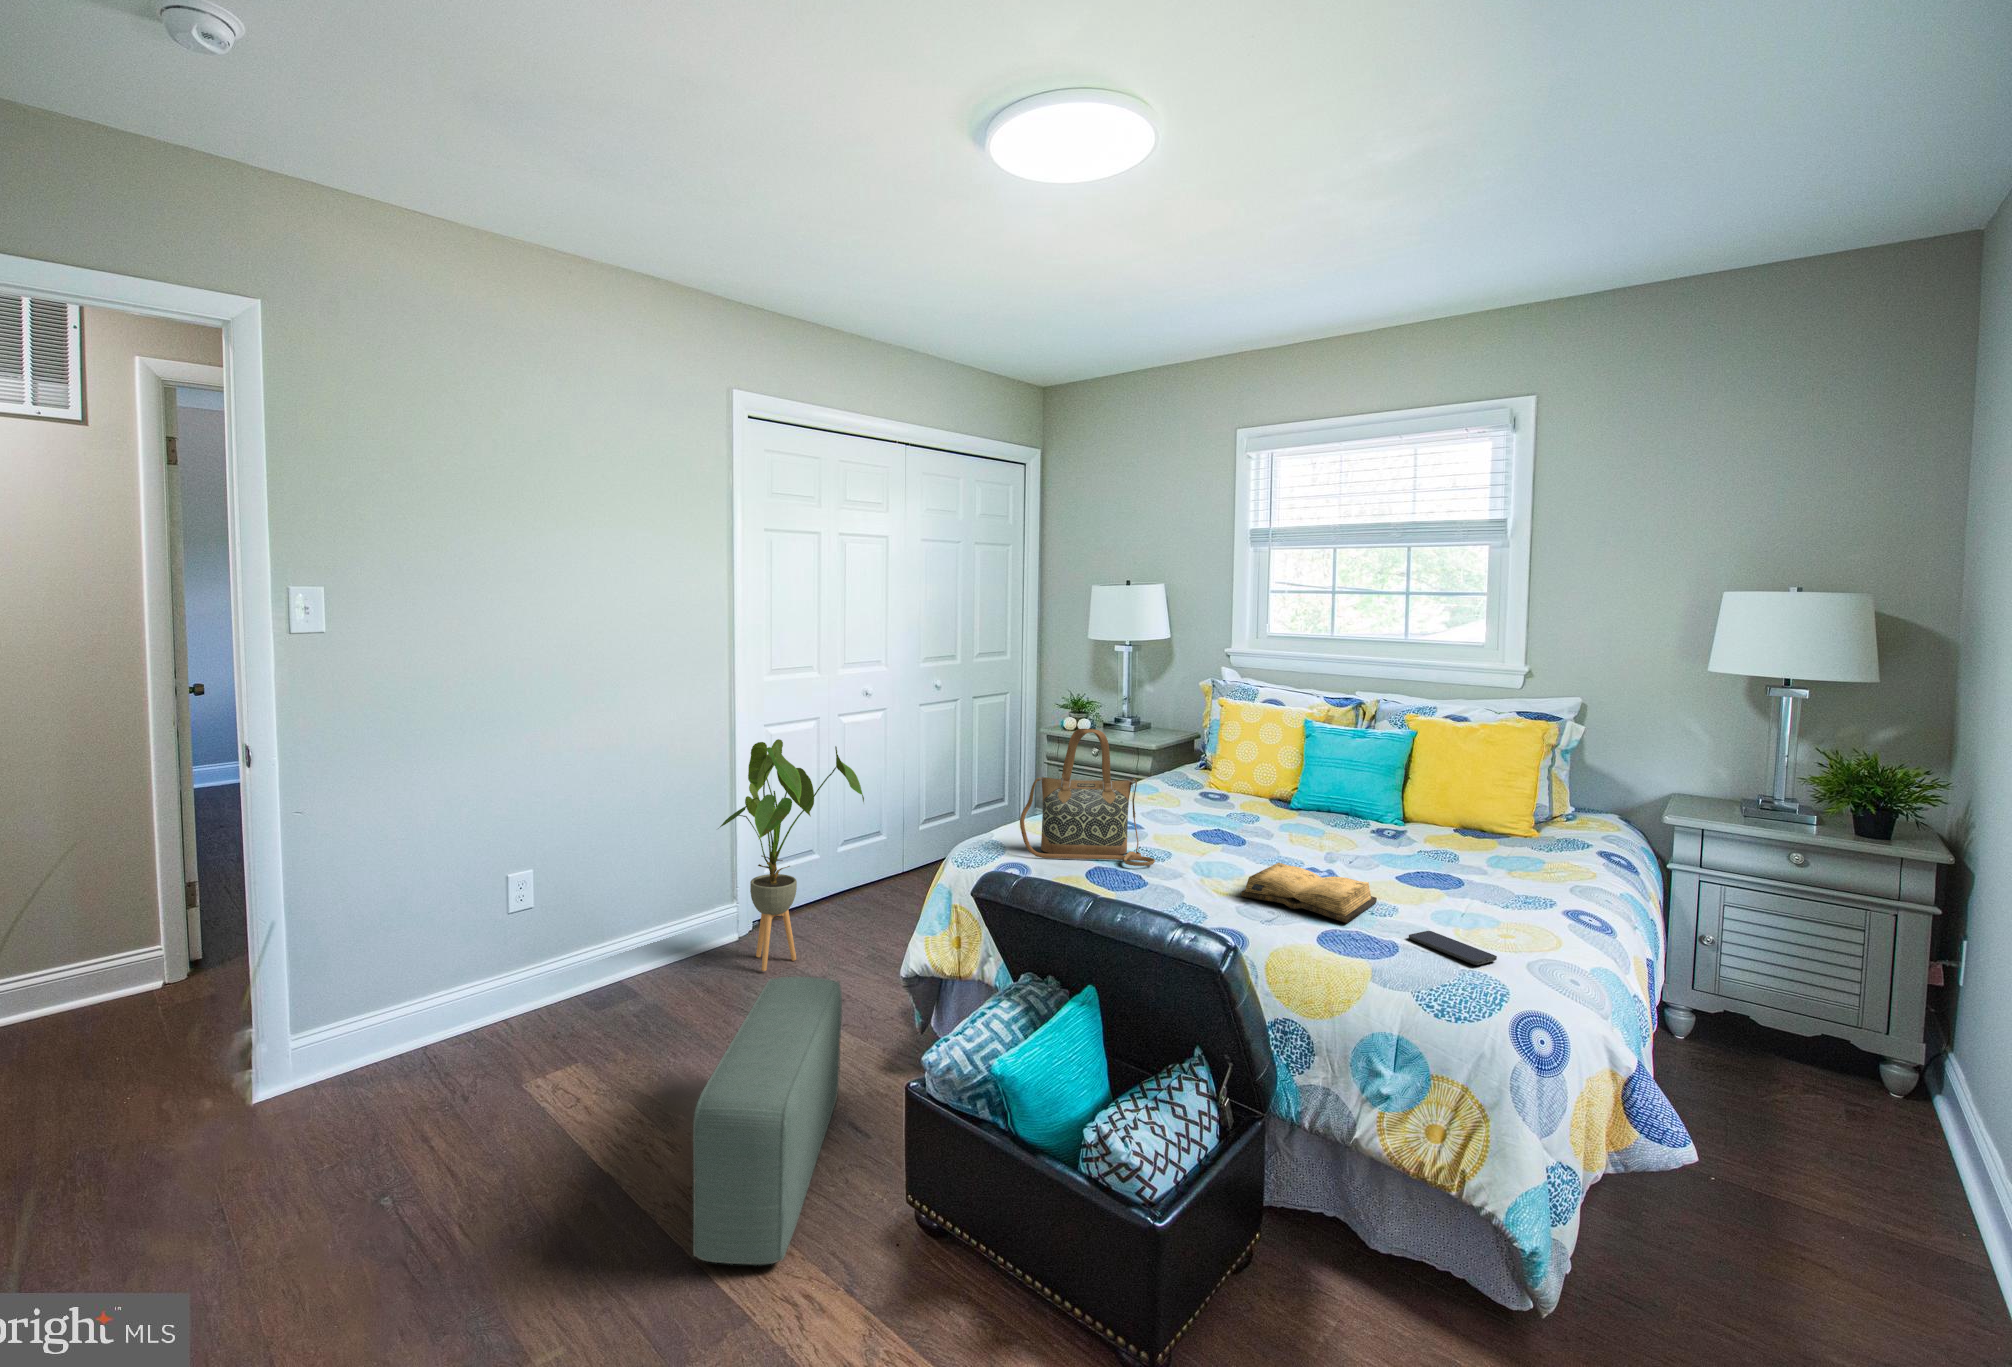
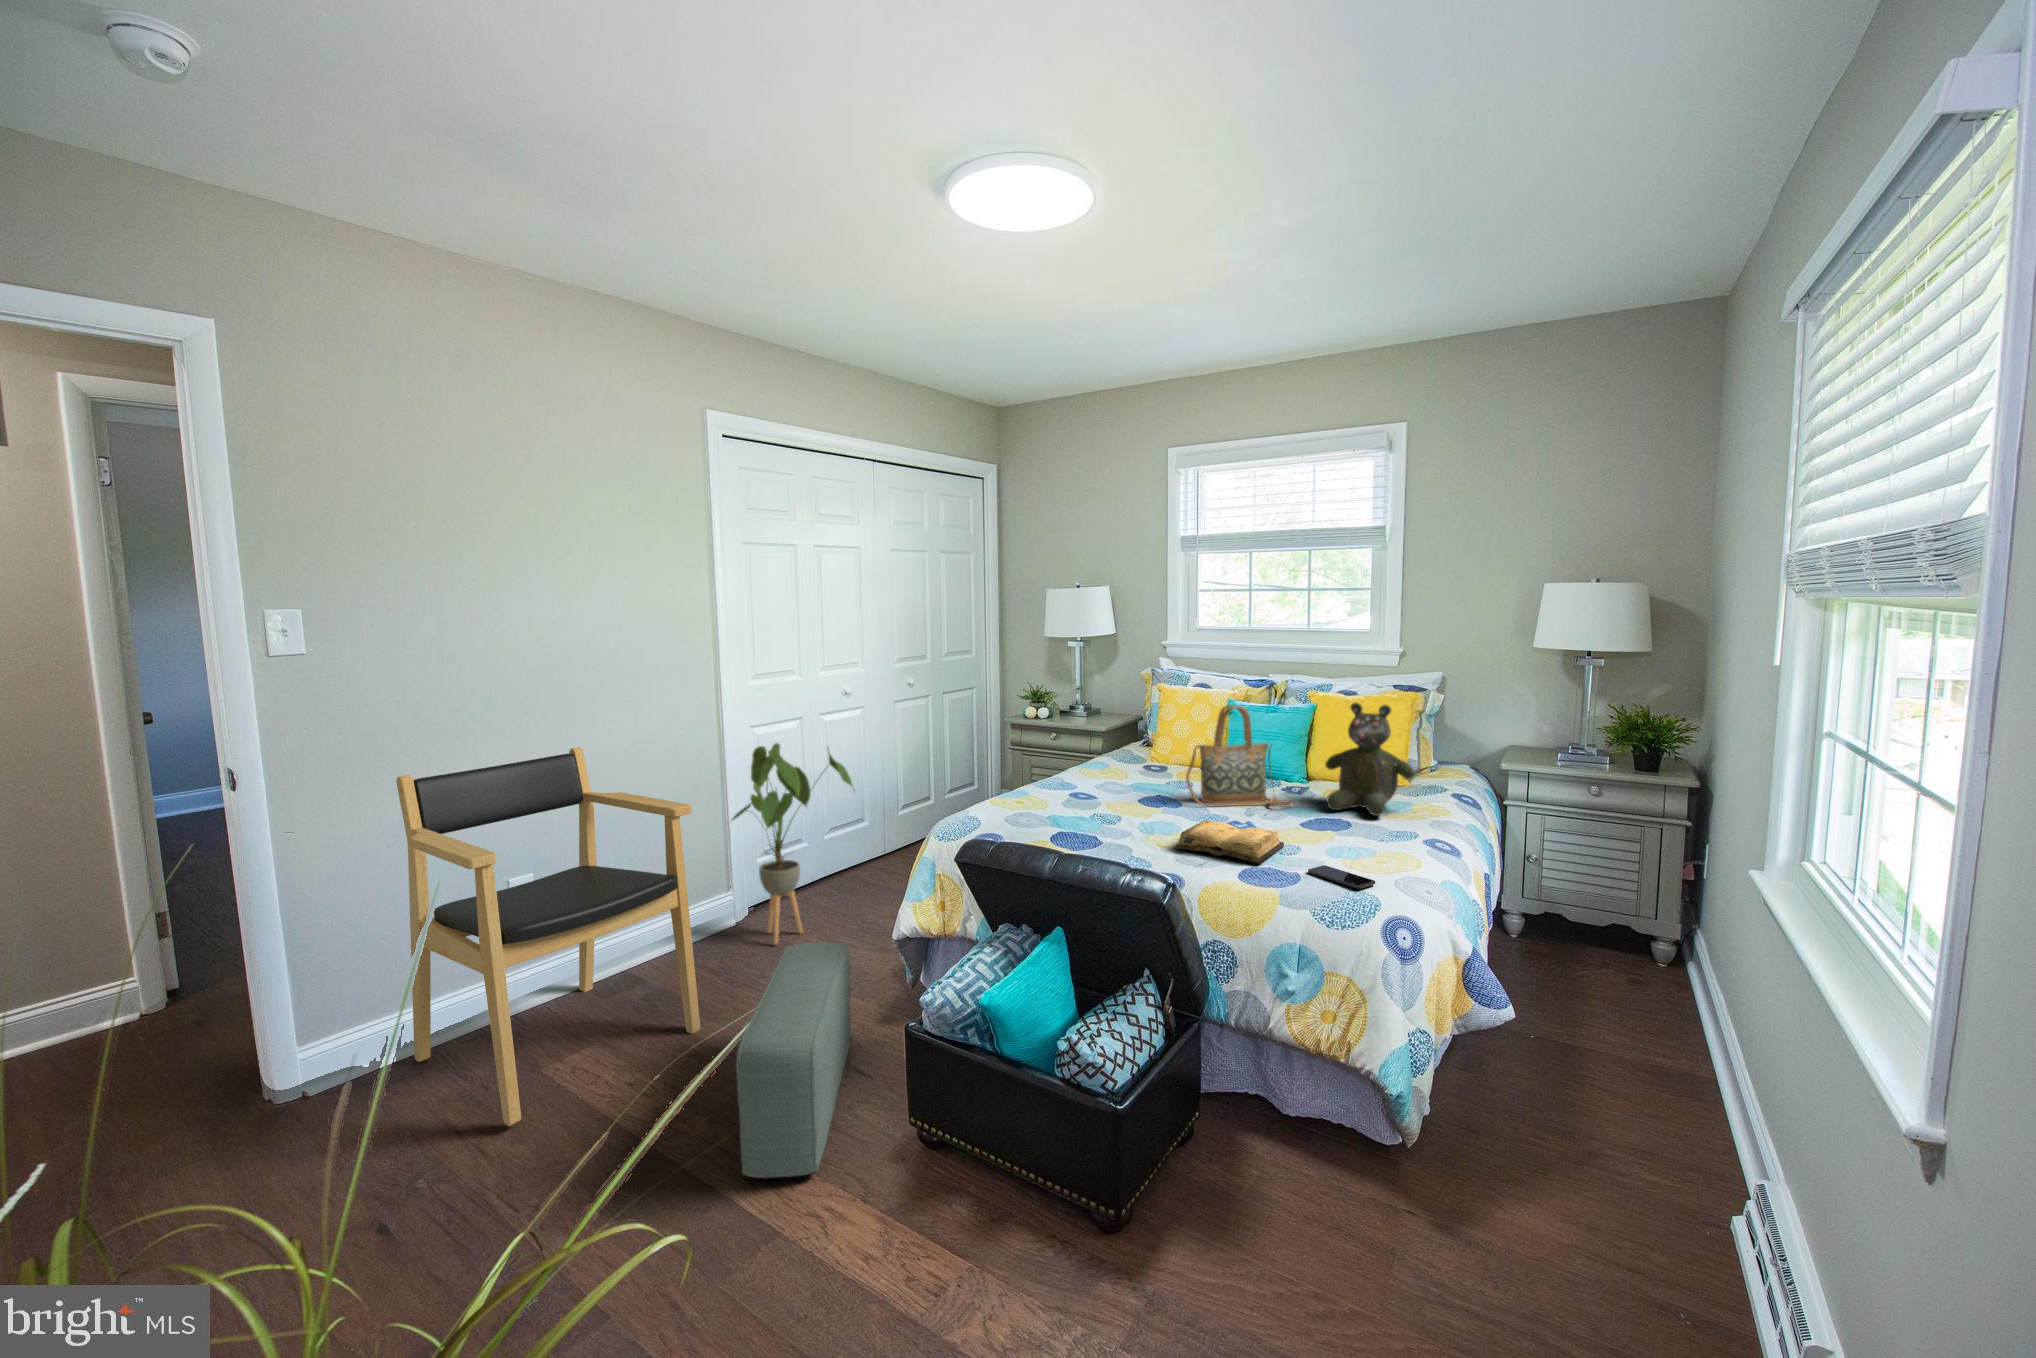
handbag: present [1020,729,1155,866] -> present [1186,705,1293,807]
armchair: none [342,730,671,1167] -> present [396,747,700,1126]
teddy bear: none [1428,731,1542,872] -> present [1325,703,1415,816]

